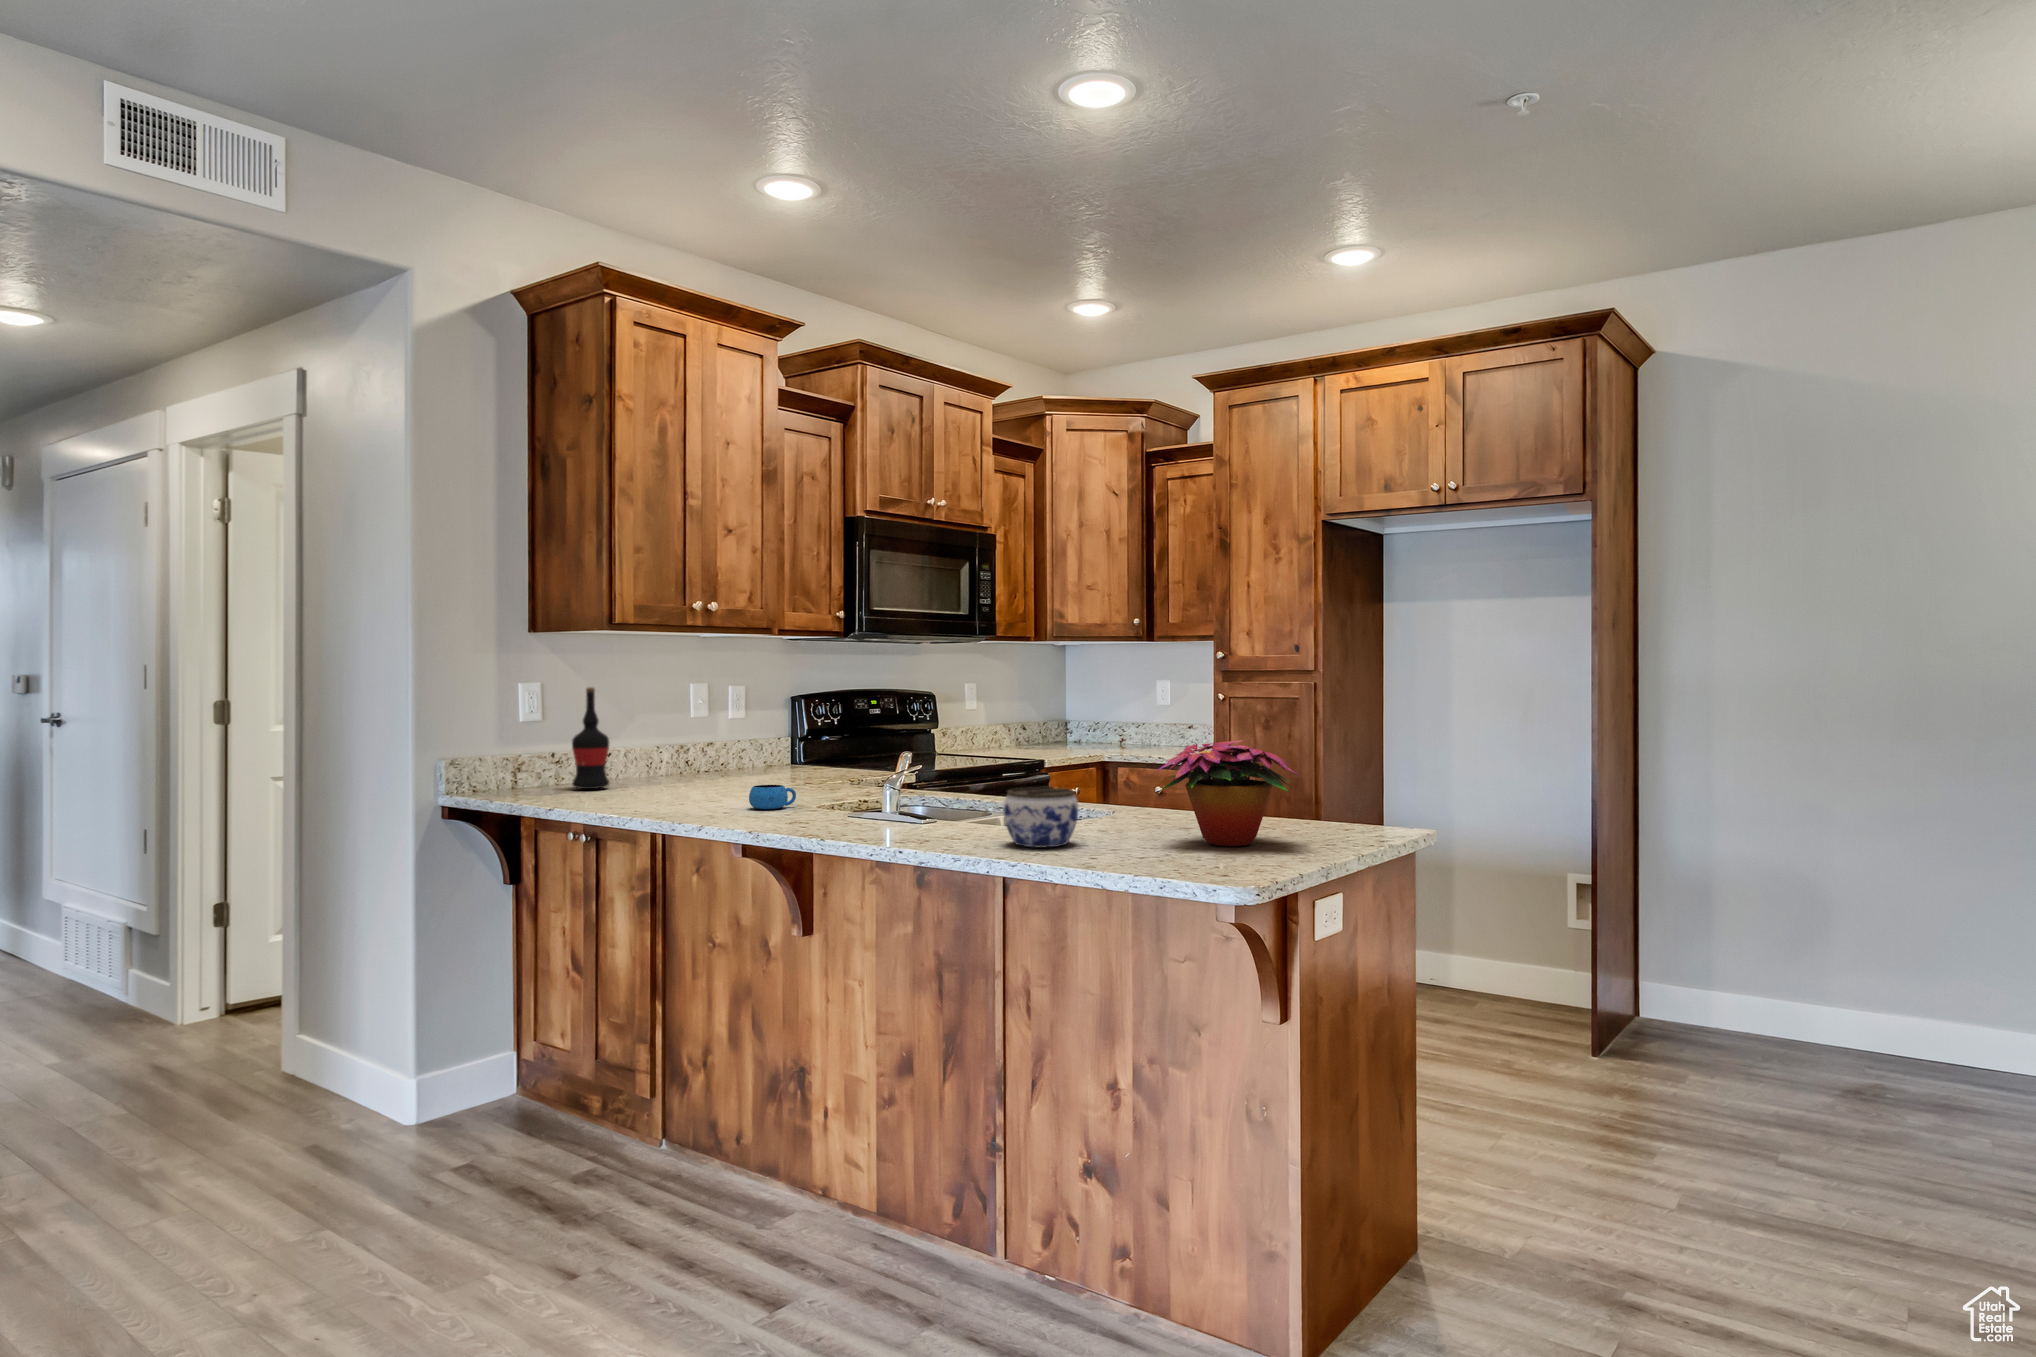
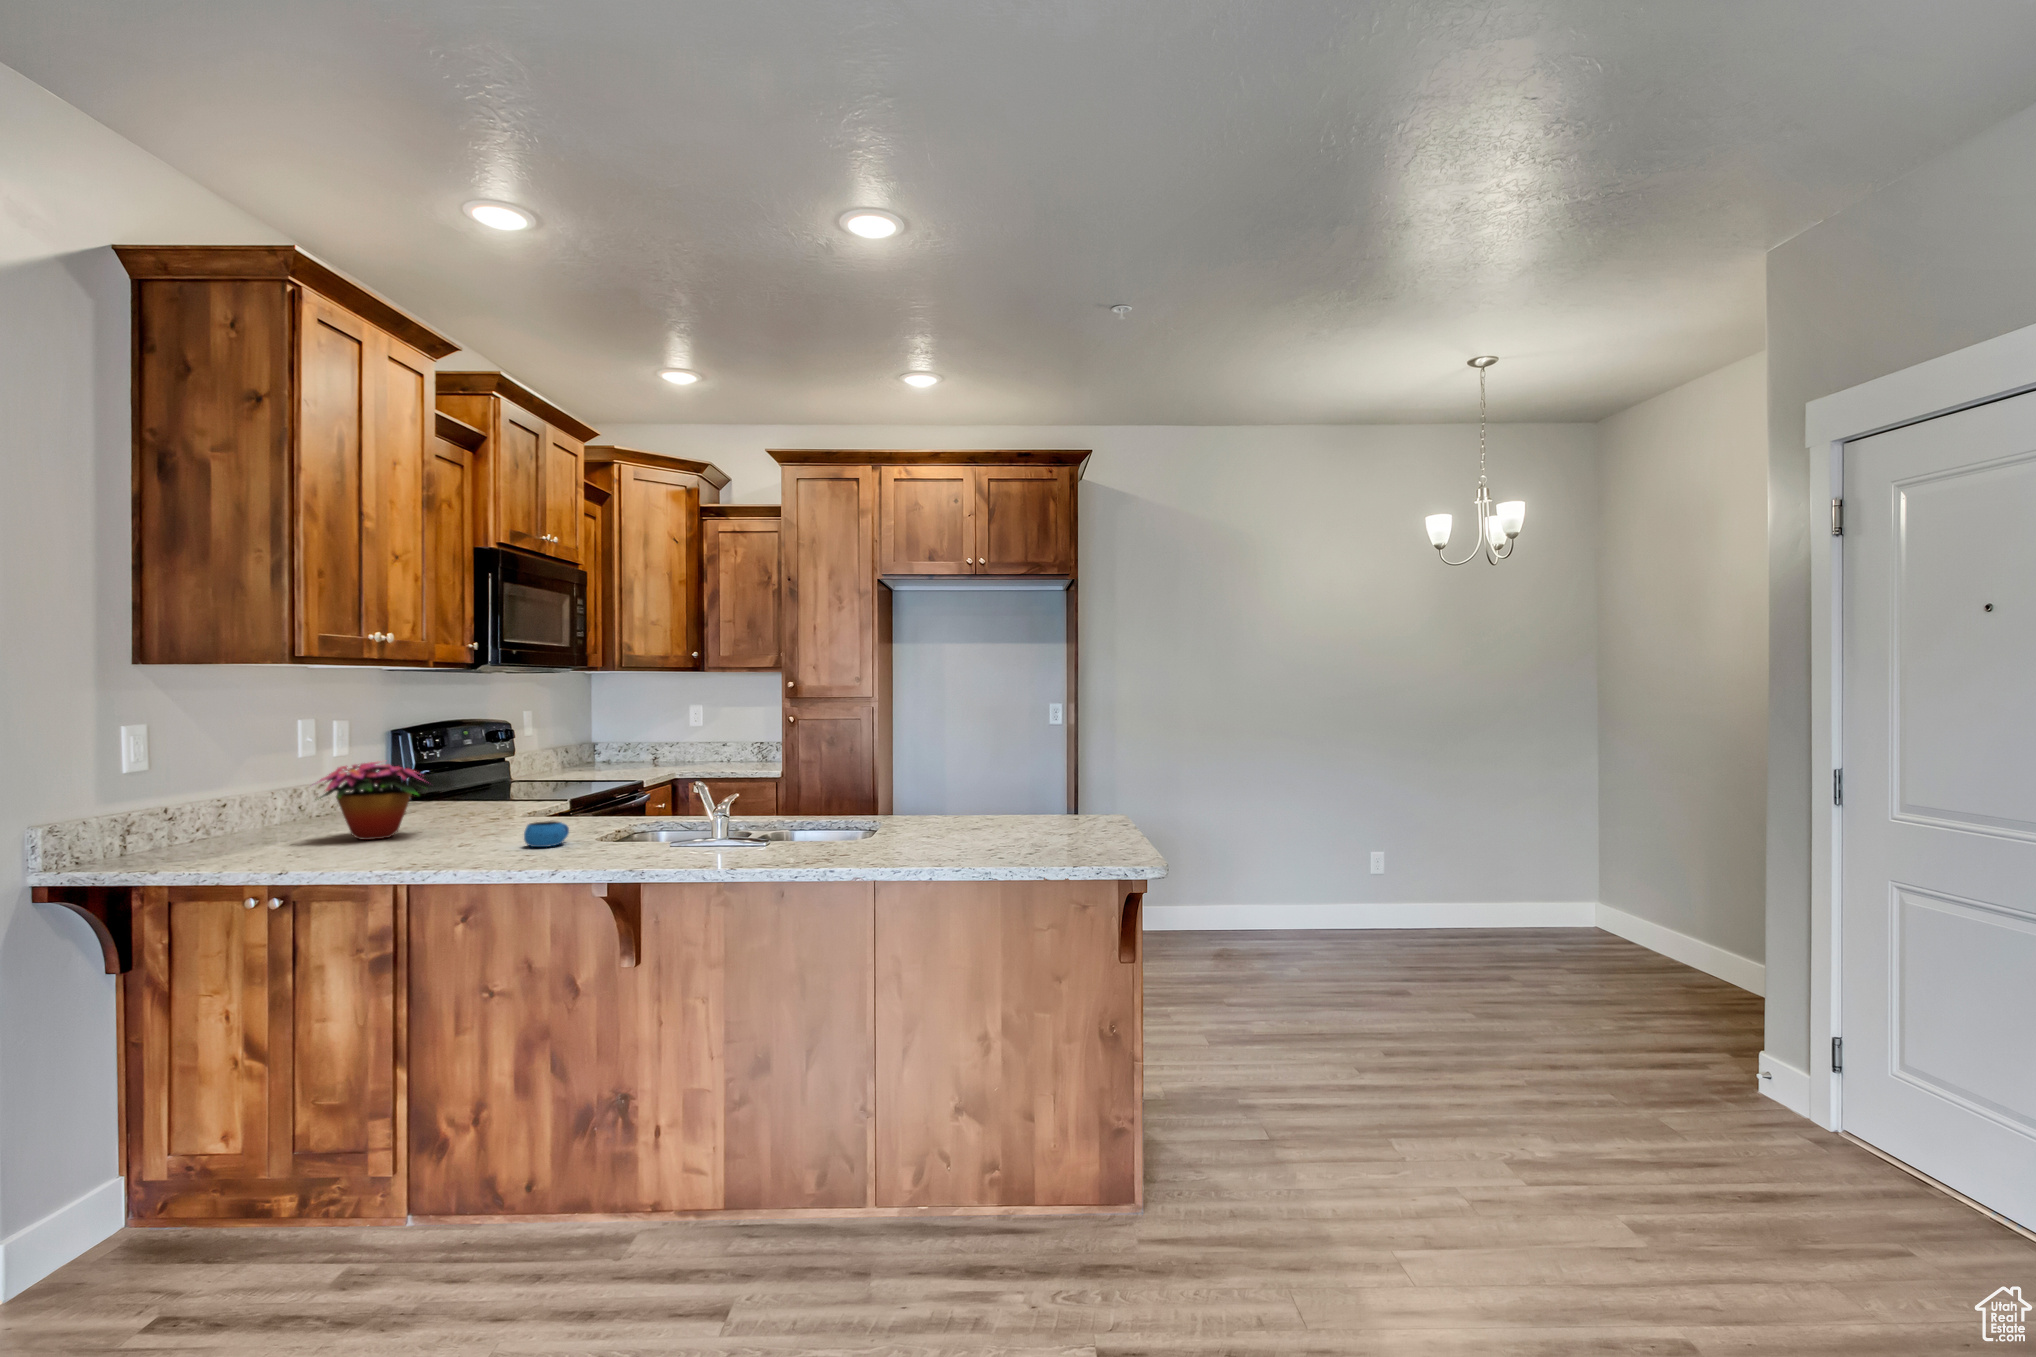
wine bottle: present [572,687,609,789] -> none [205,729,256,847]
flower arrangement: present [1158,740,1300,846] -> present [317,762,422,840]
jar: present [1003,786,1078,847] -> none [882,801,945,853]

